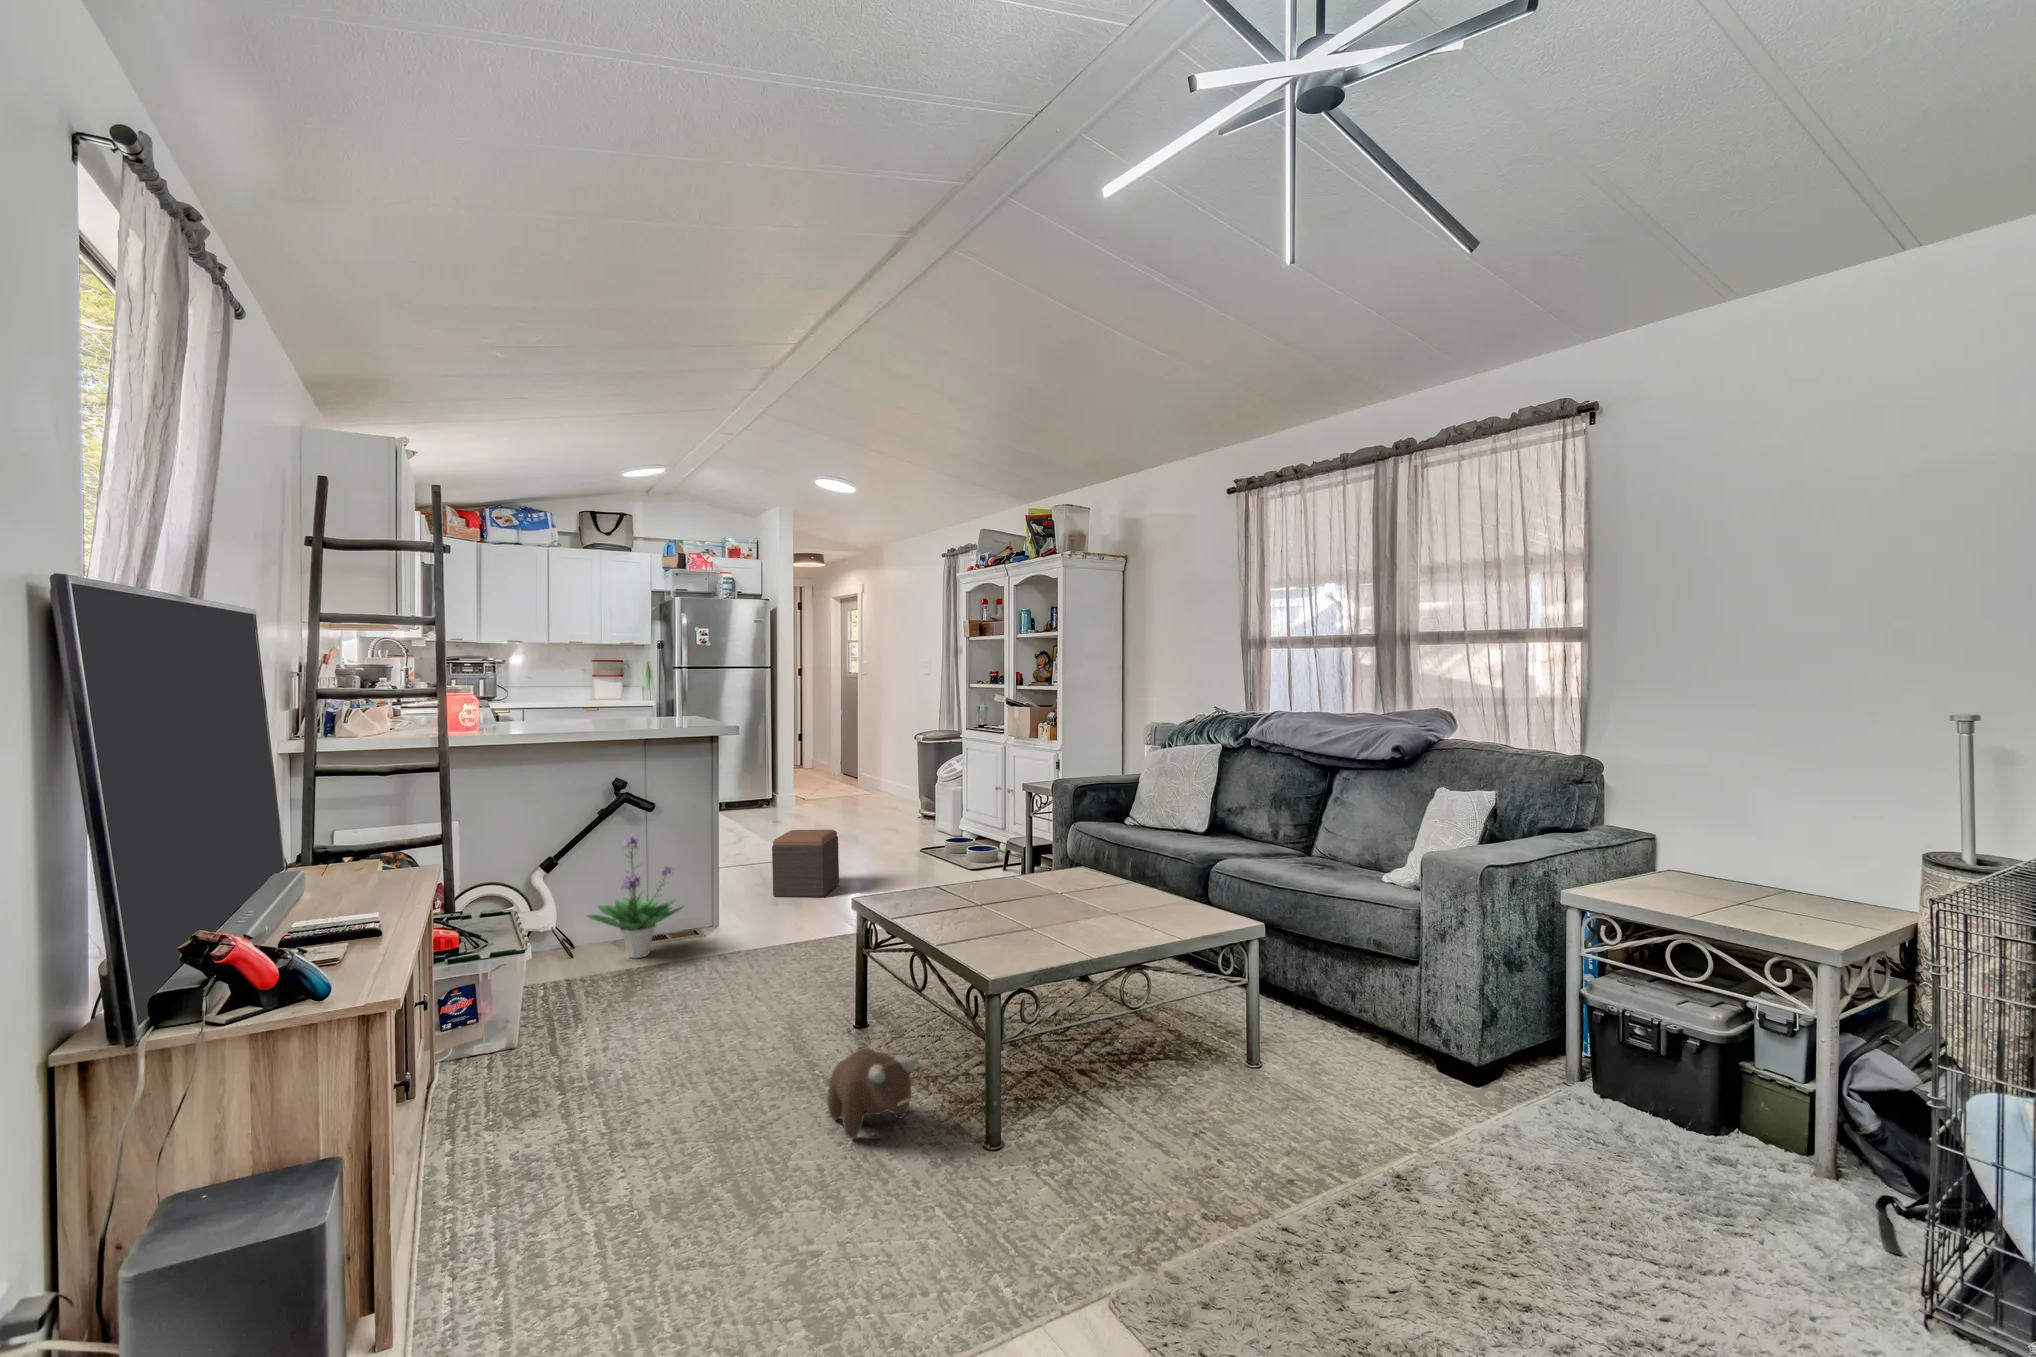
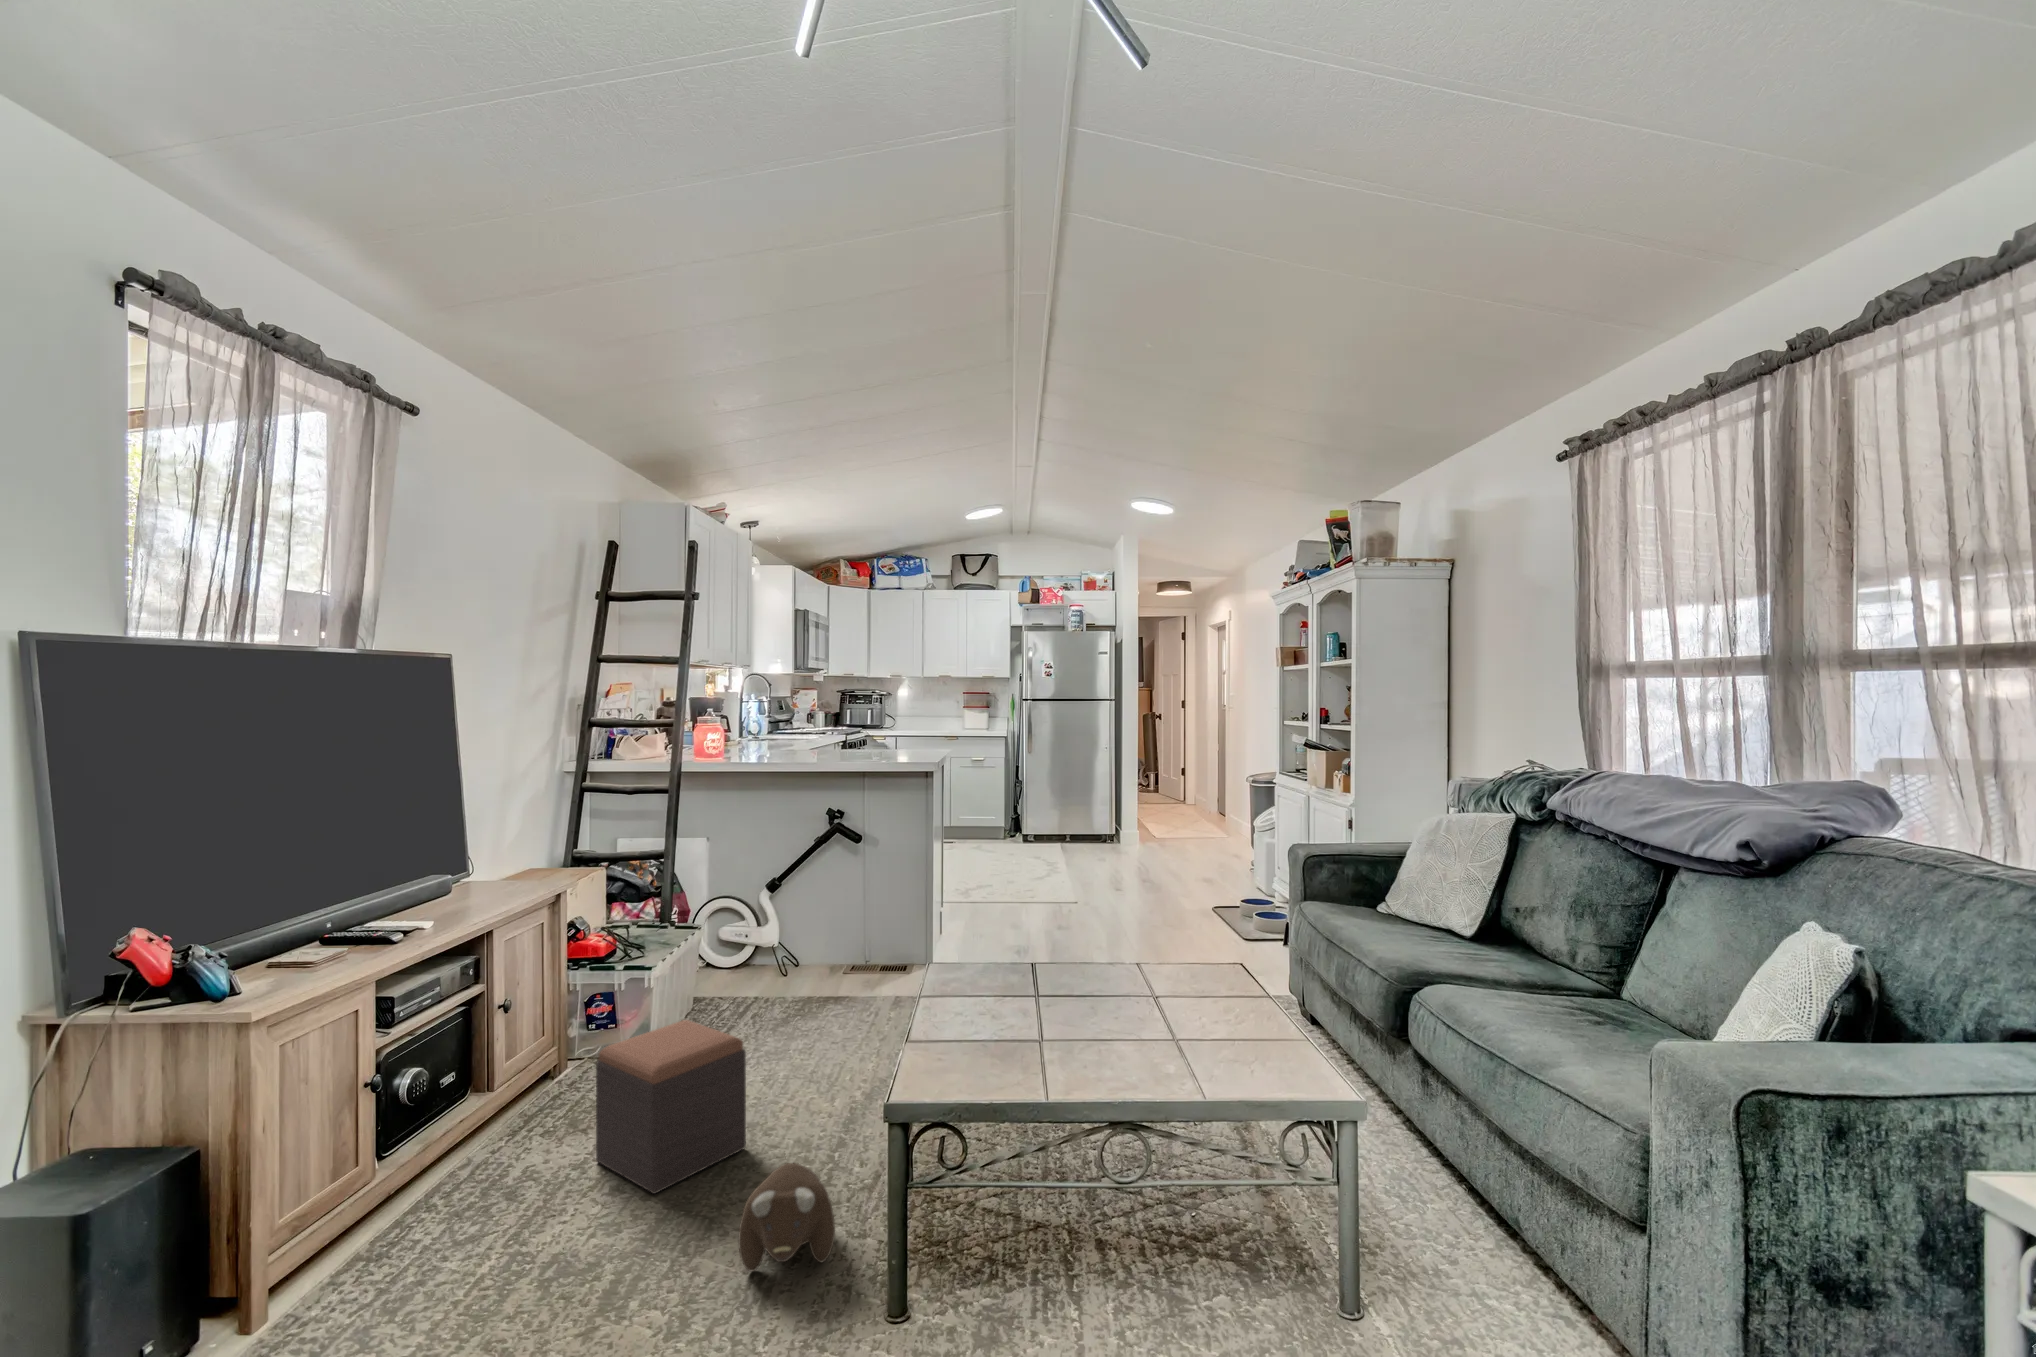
footstool: present [772,830,839,897] -> present [596,1020,746,1194]
potted plant: present [588,834,682,958] -> none [792,862,876,985]

